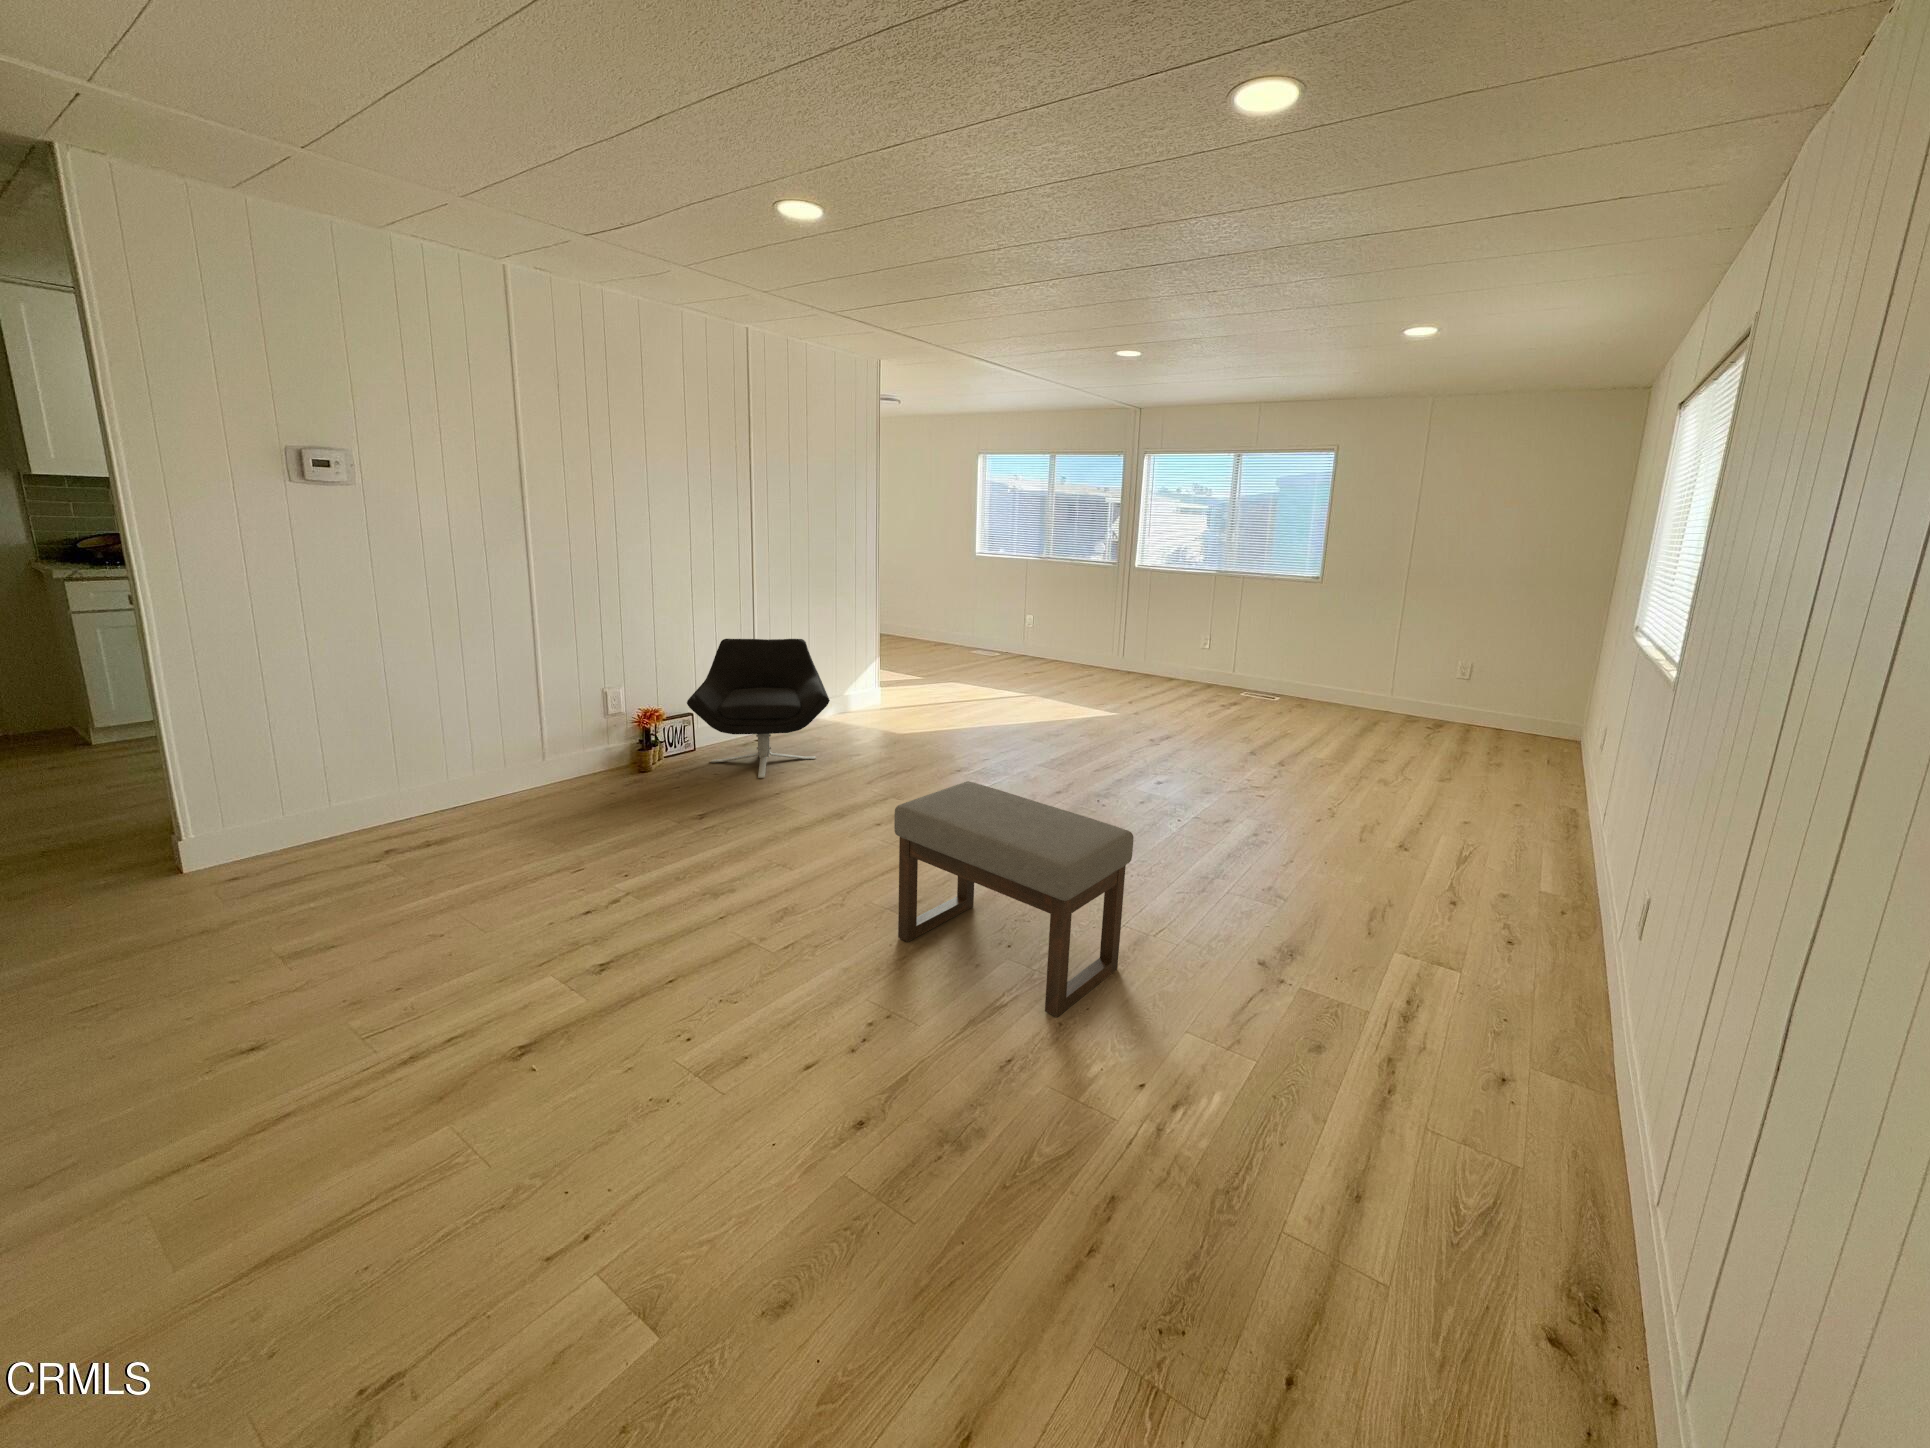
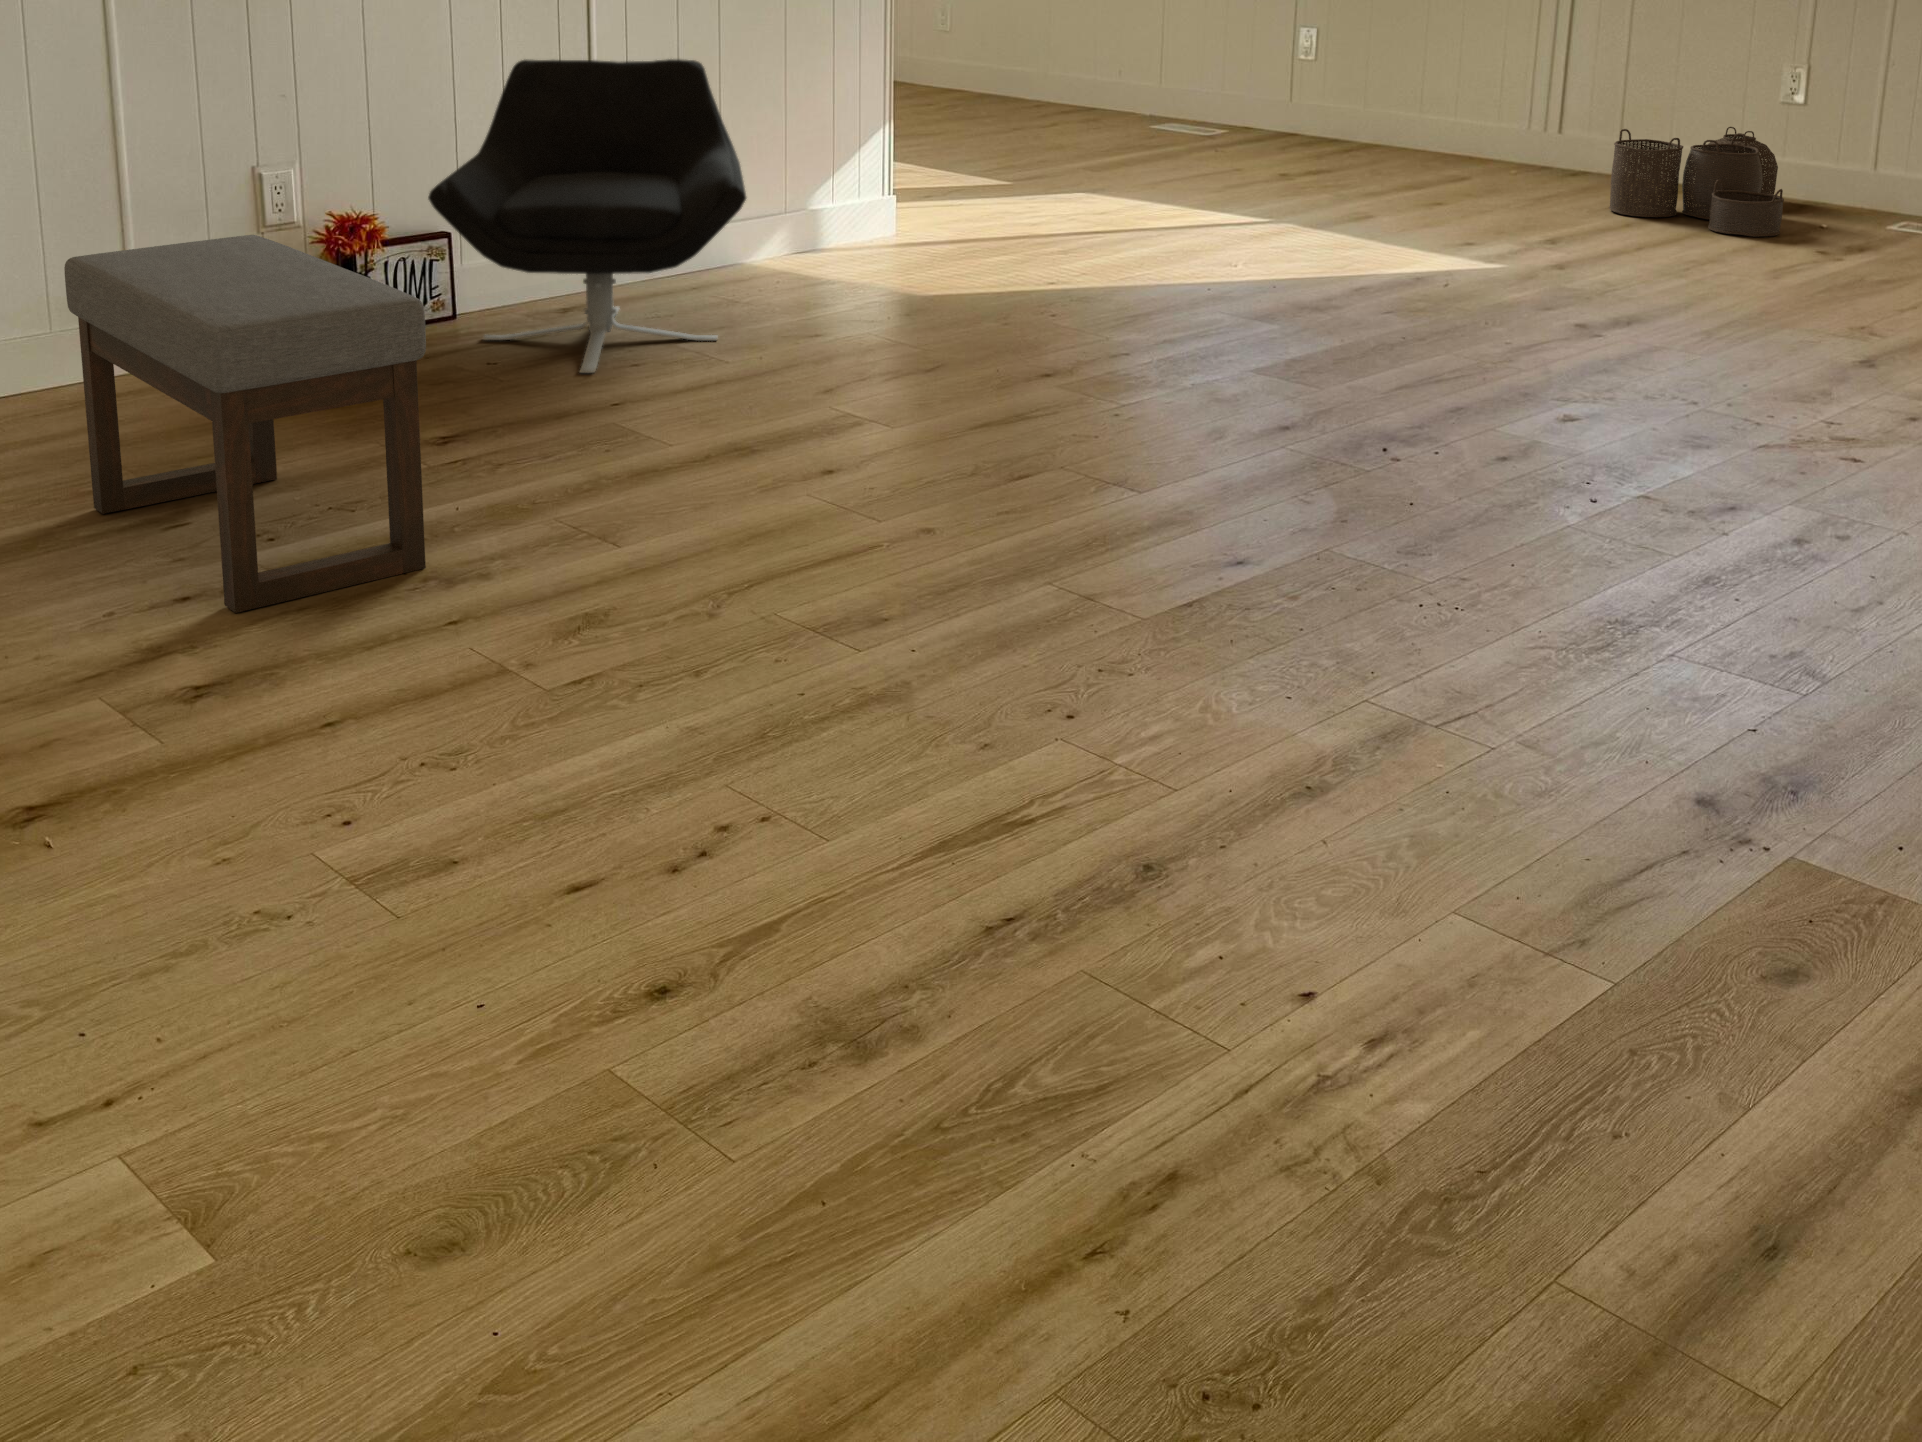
woven basket: none [1147,657,1209,700] -> present [1609,127,1784,237]
ottoman: present [894,781,1133,1017] -> present [64,235,426,613]

